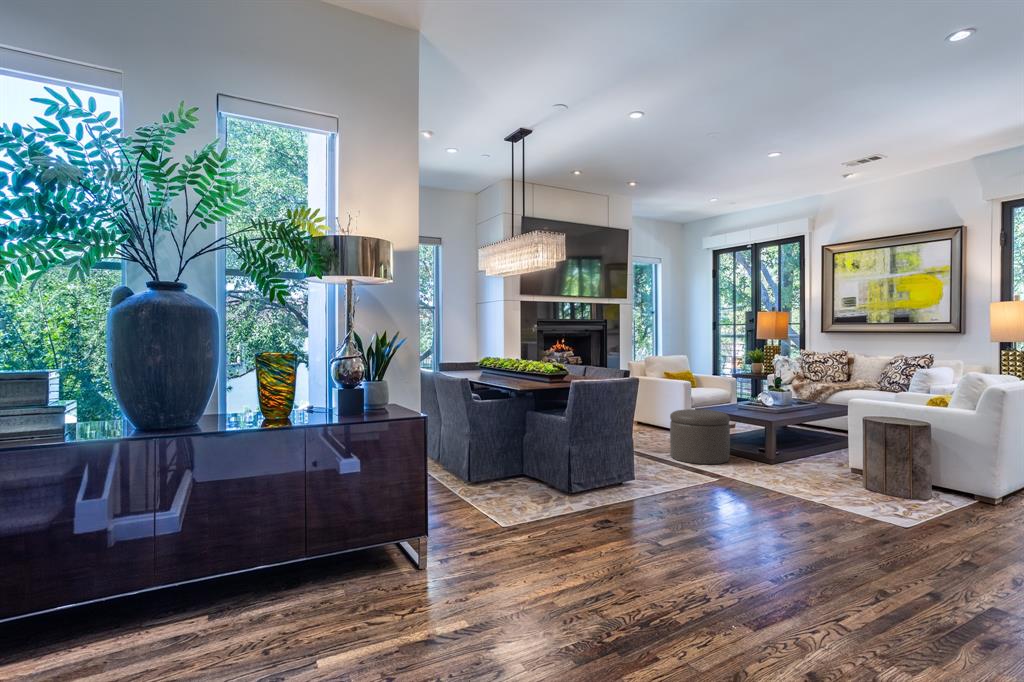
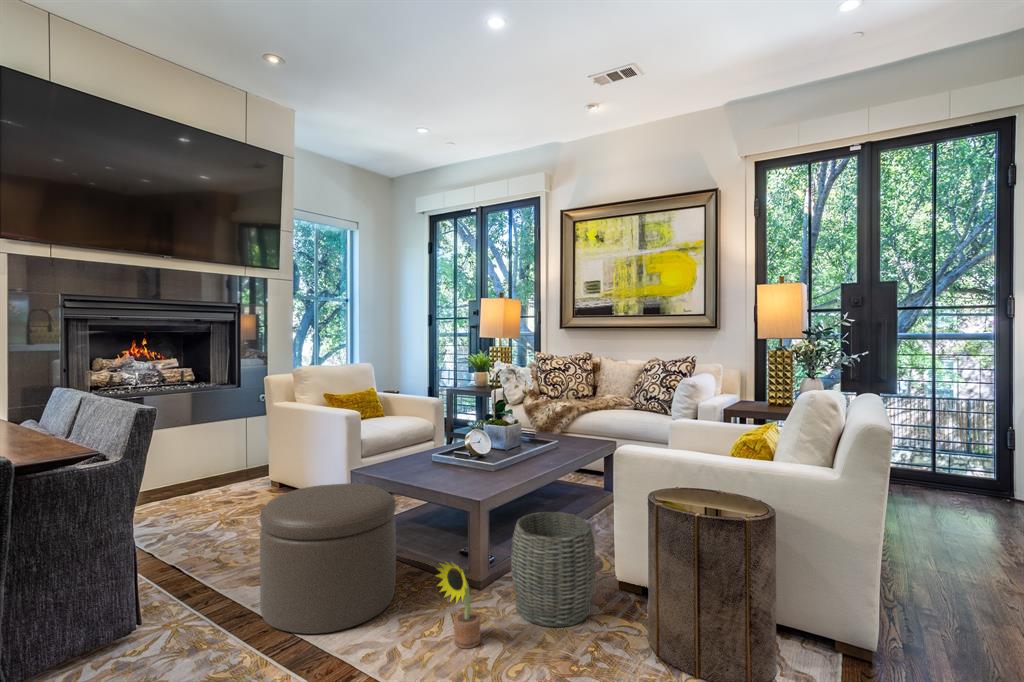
woven basket: none [789,427,835,474] -> present [511,512,595,627]
decorative plant: none [754,435,775,473] -> present [436,562,480,648]

